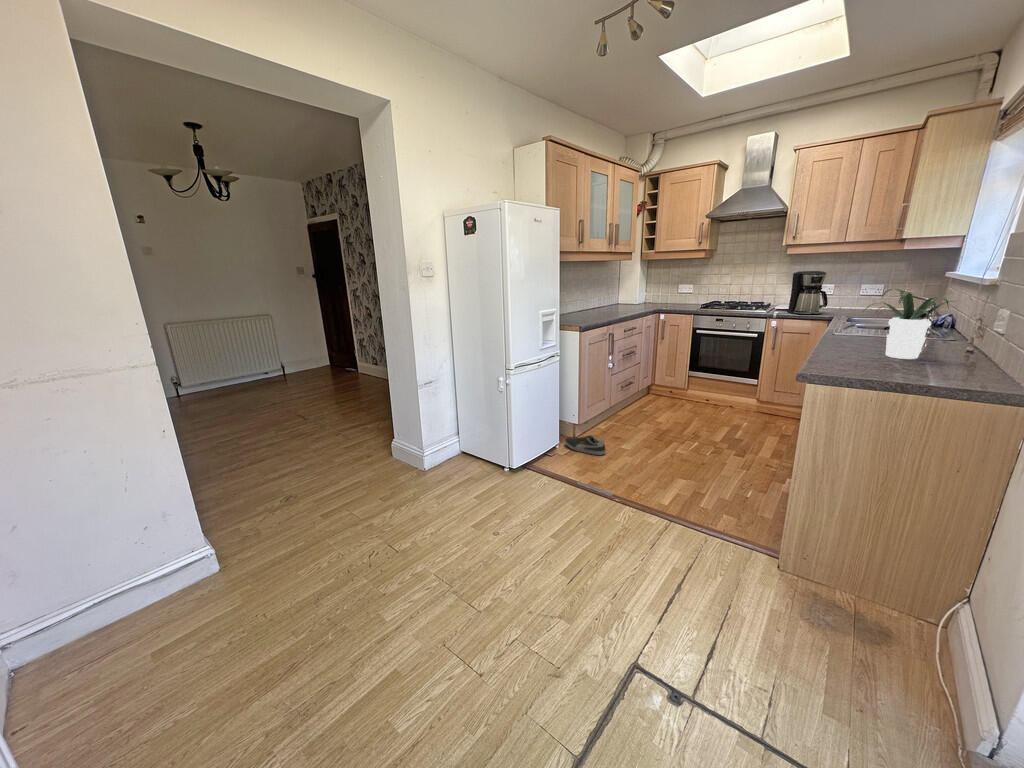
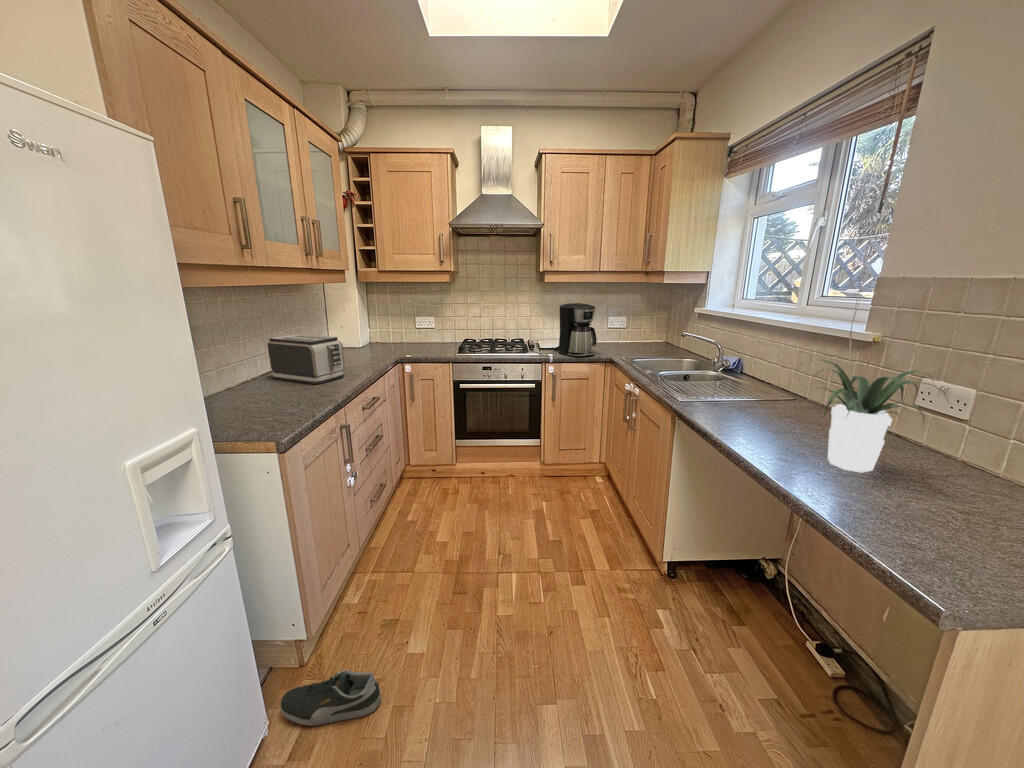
toaster: none [583,289,621,314] -> present [267,334,345,384]

